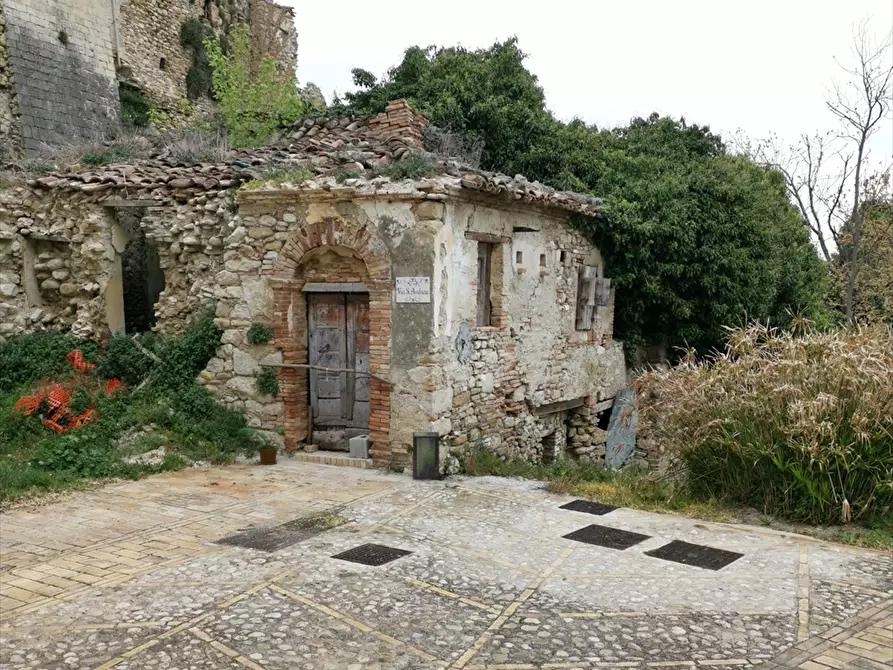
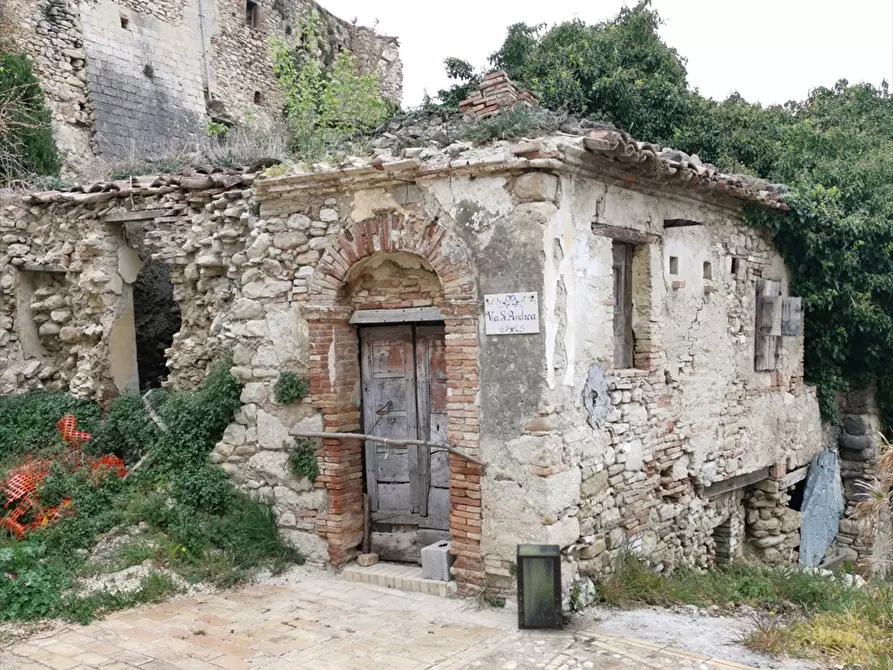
potted plant: present [238,428,286,465] -> none [256,527,330,587]

